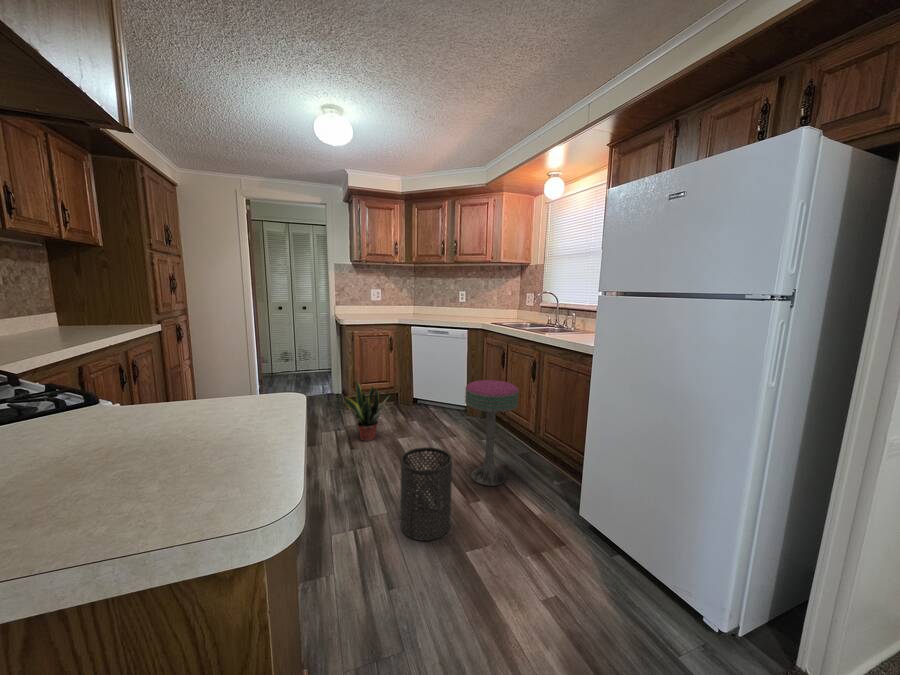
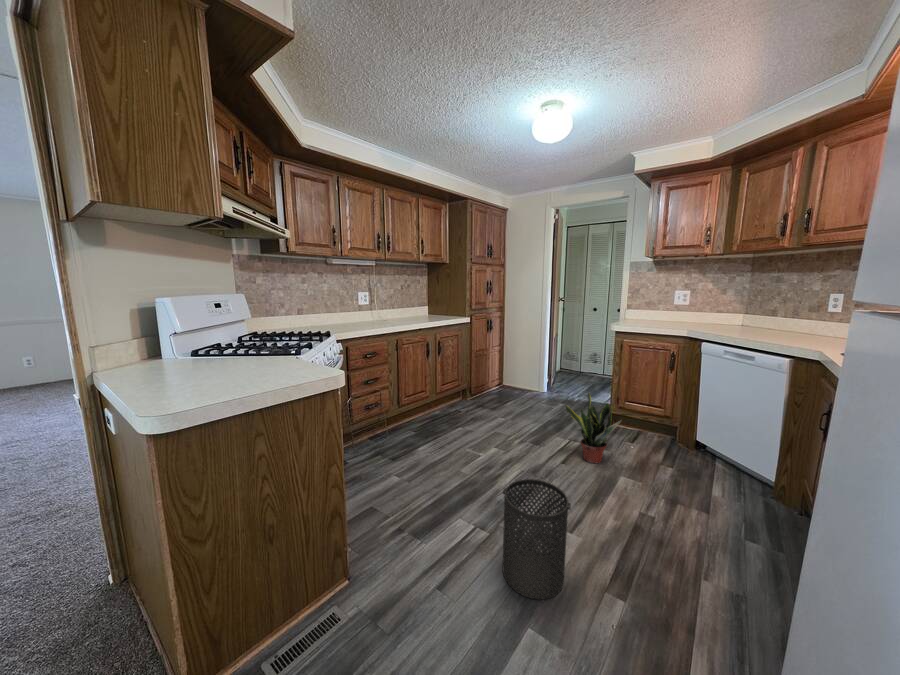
bar stool: present [465,380,519,486] -> none [651,434,762,619]

